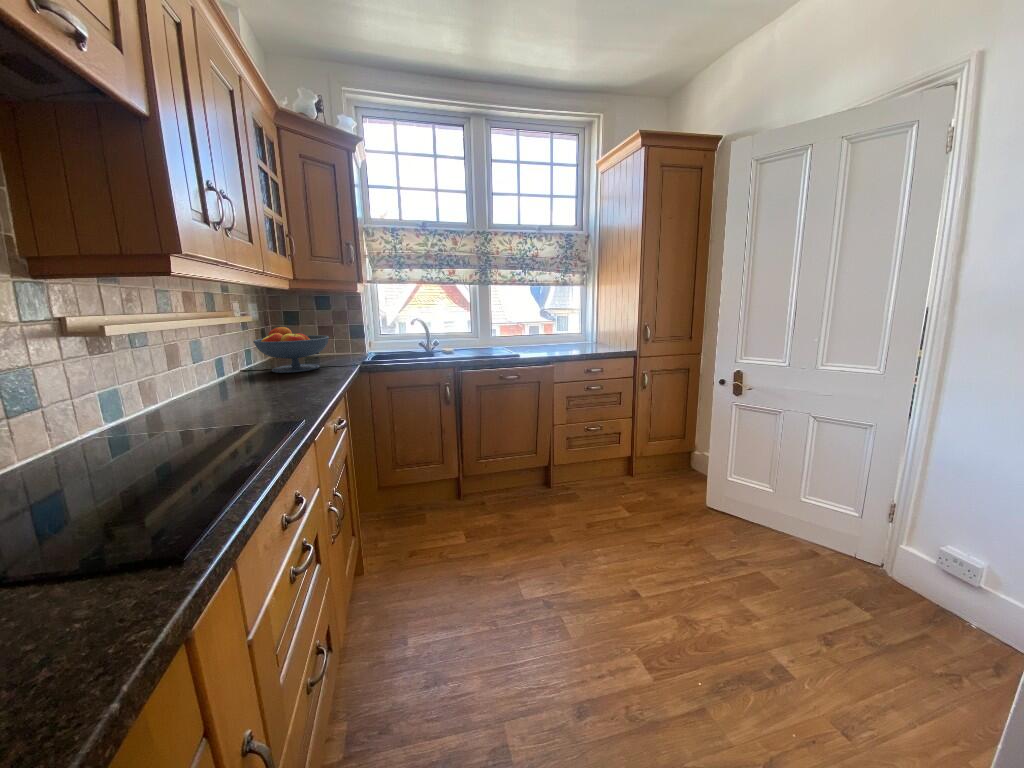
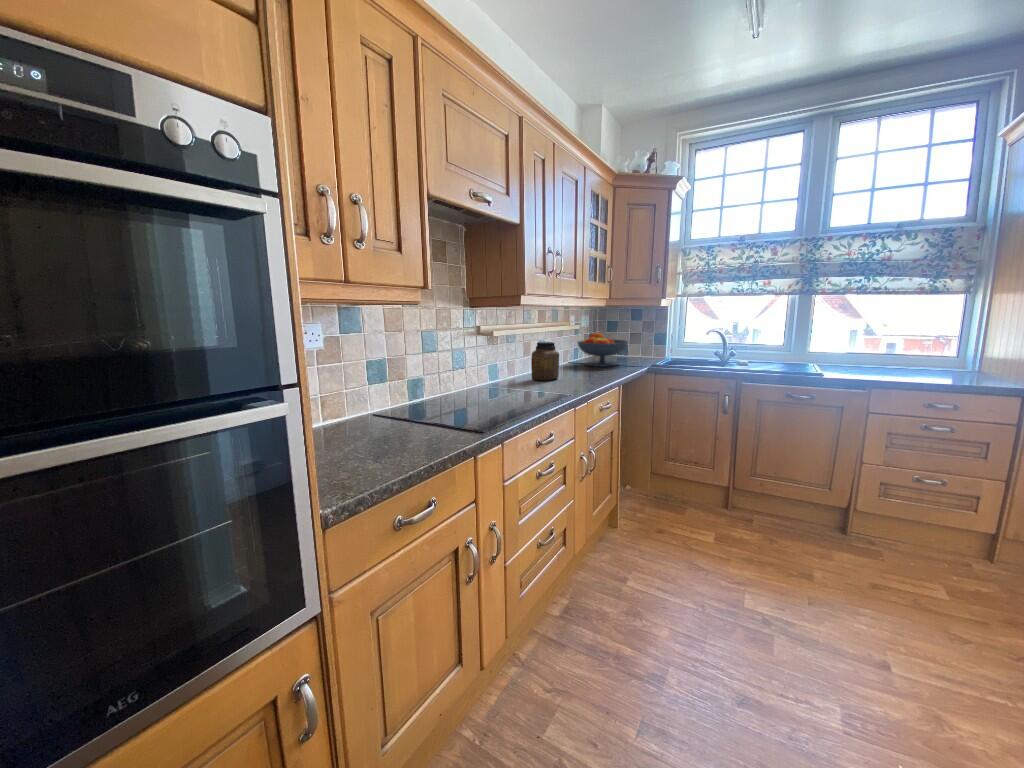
jar: none [191,341,247,405] -> present [531,342,559,381]

